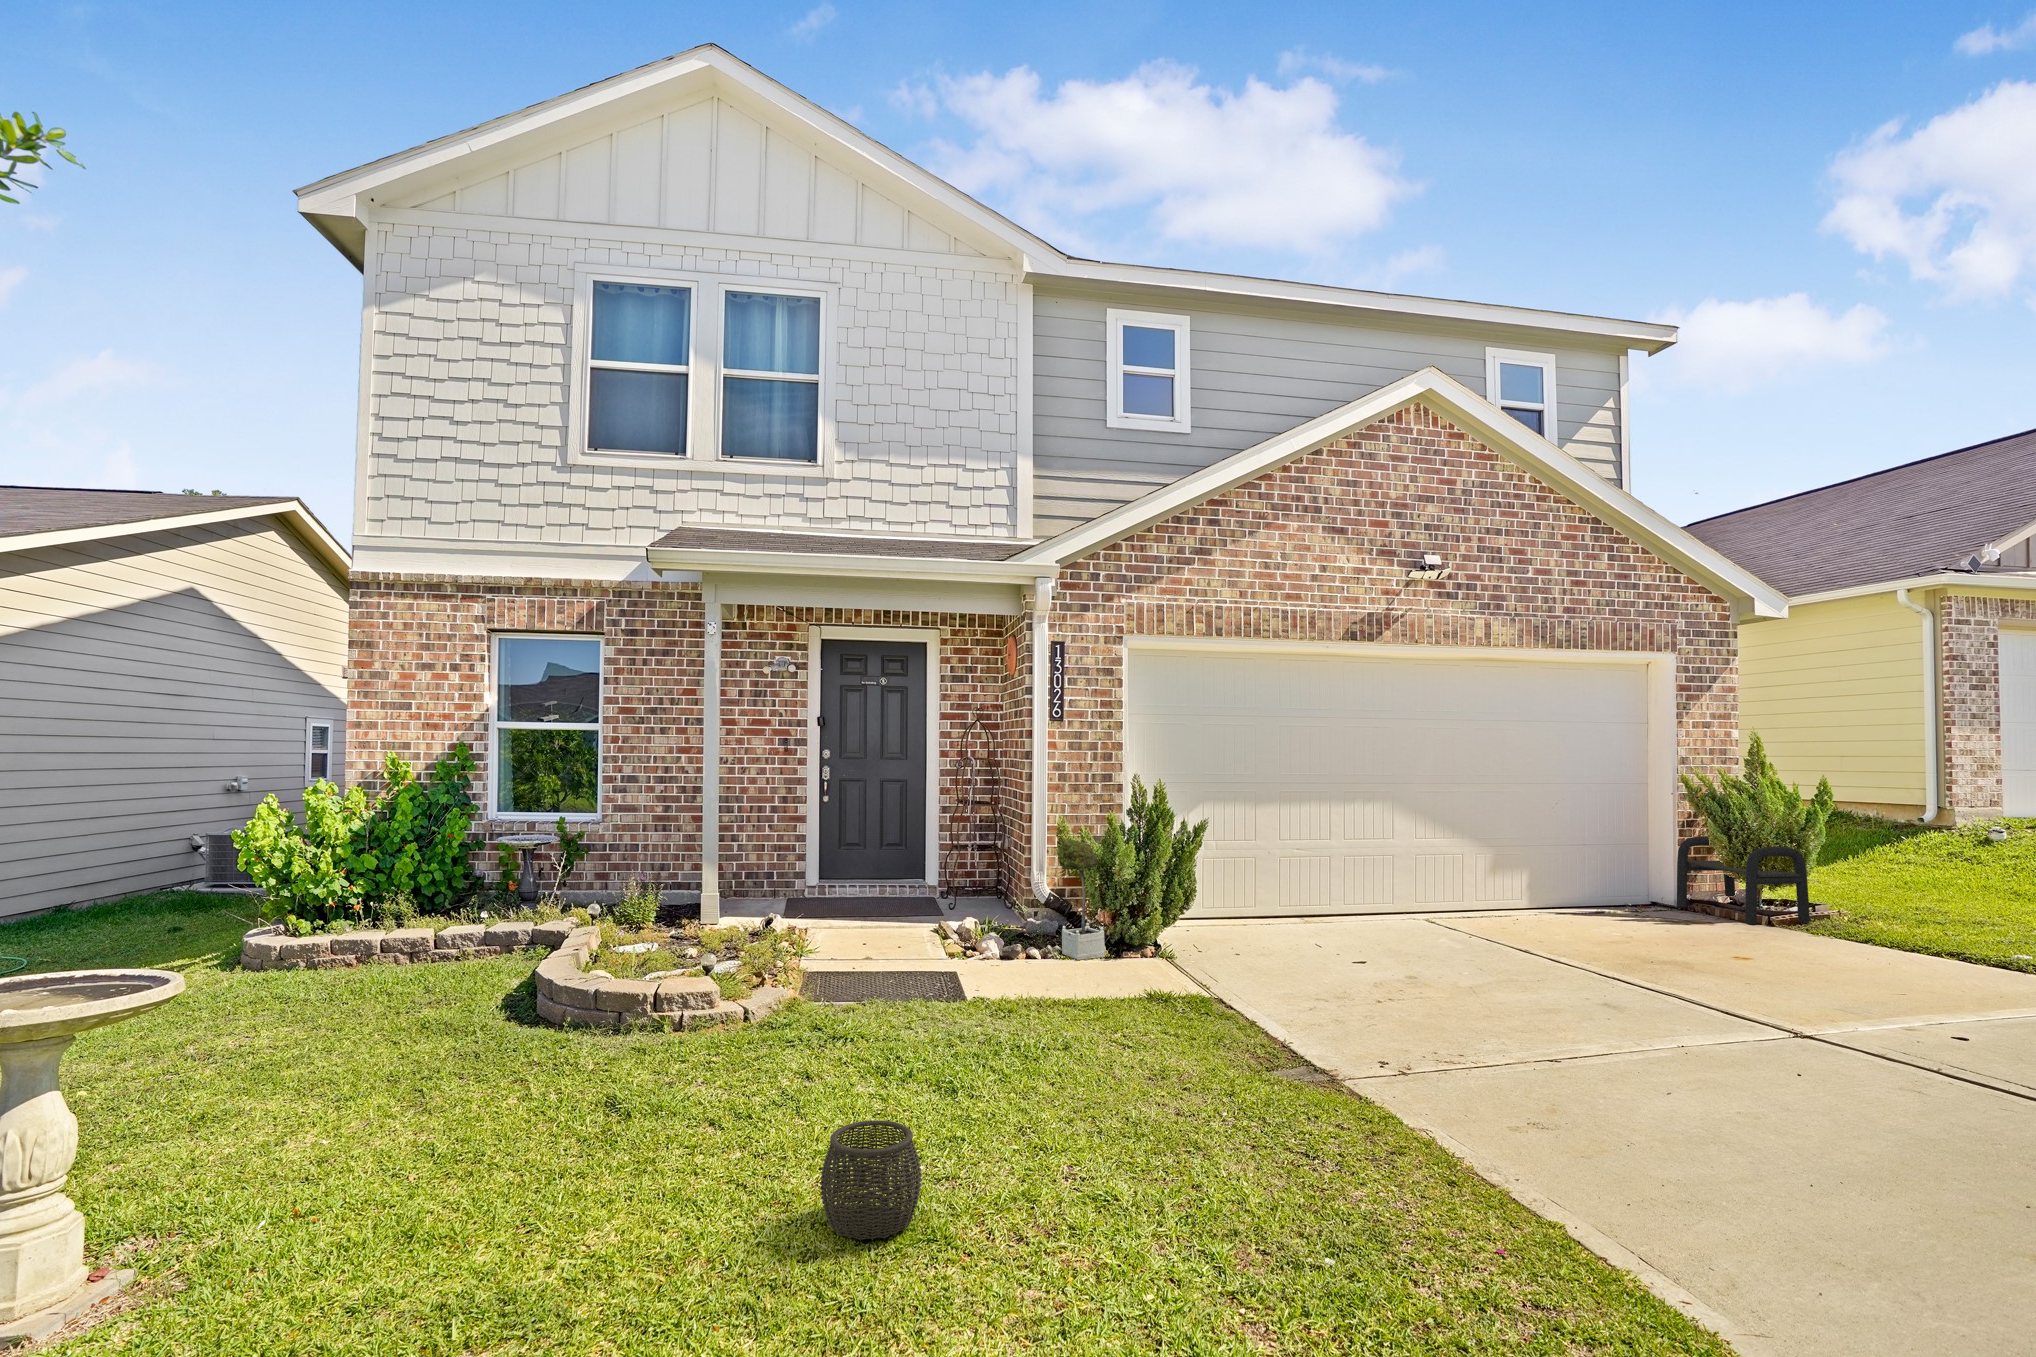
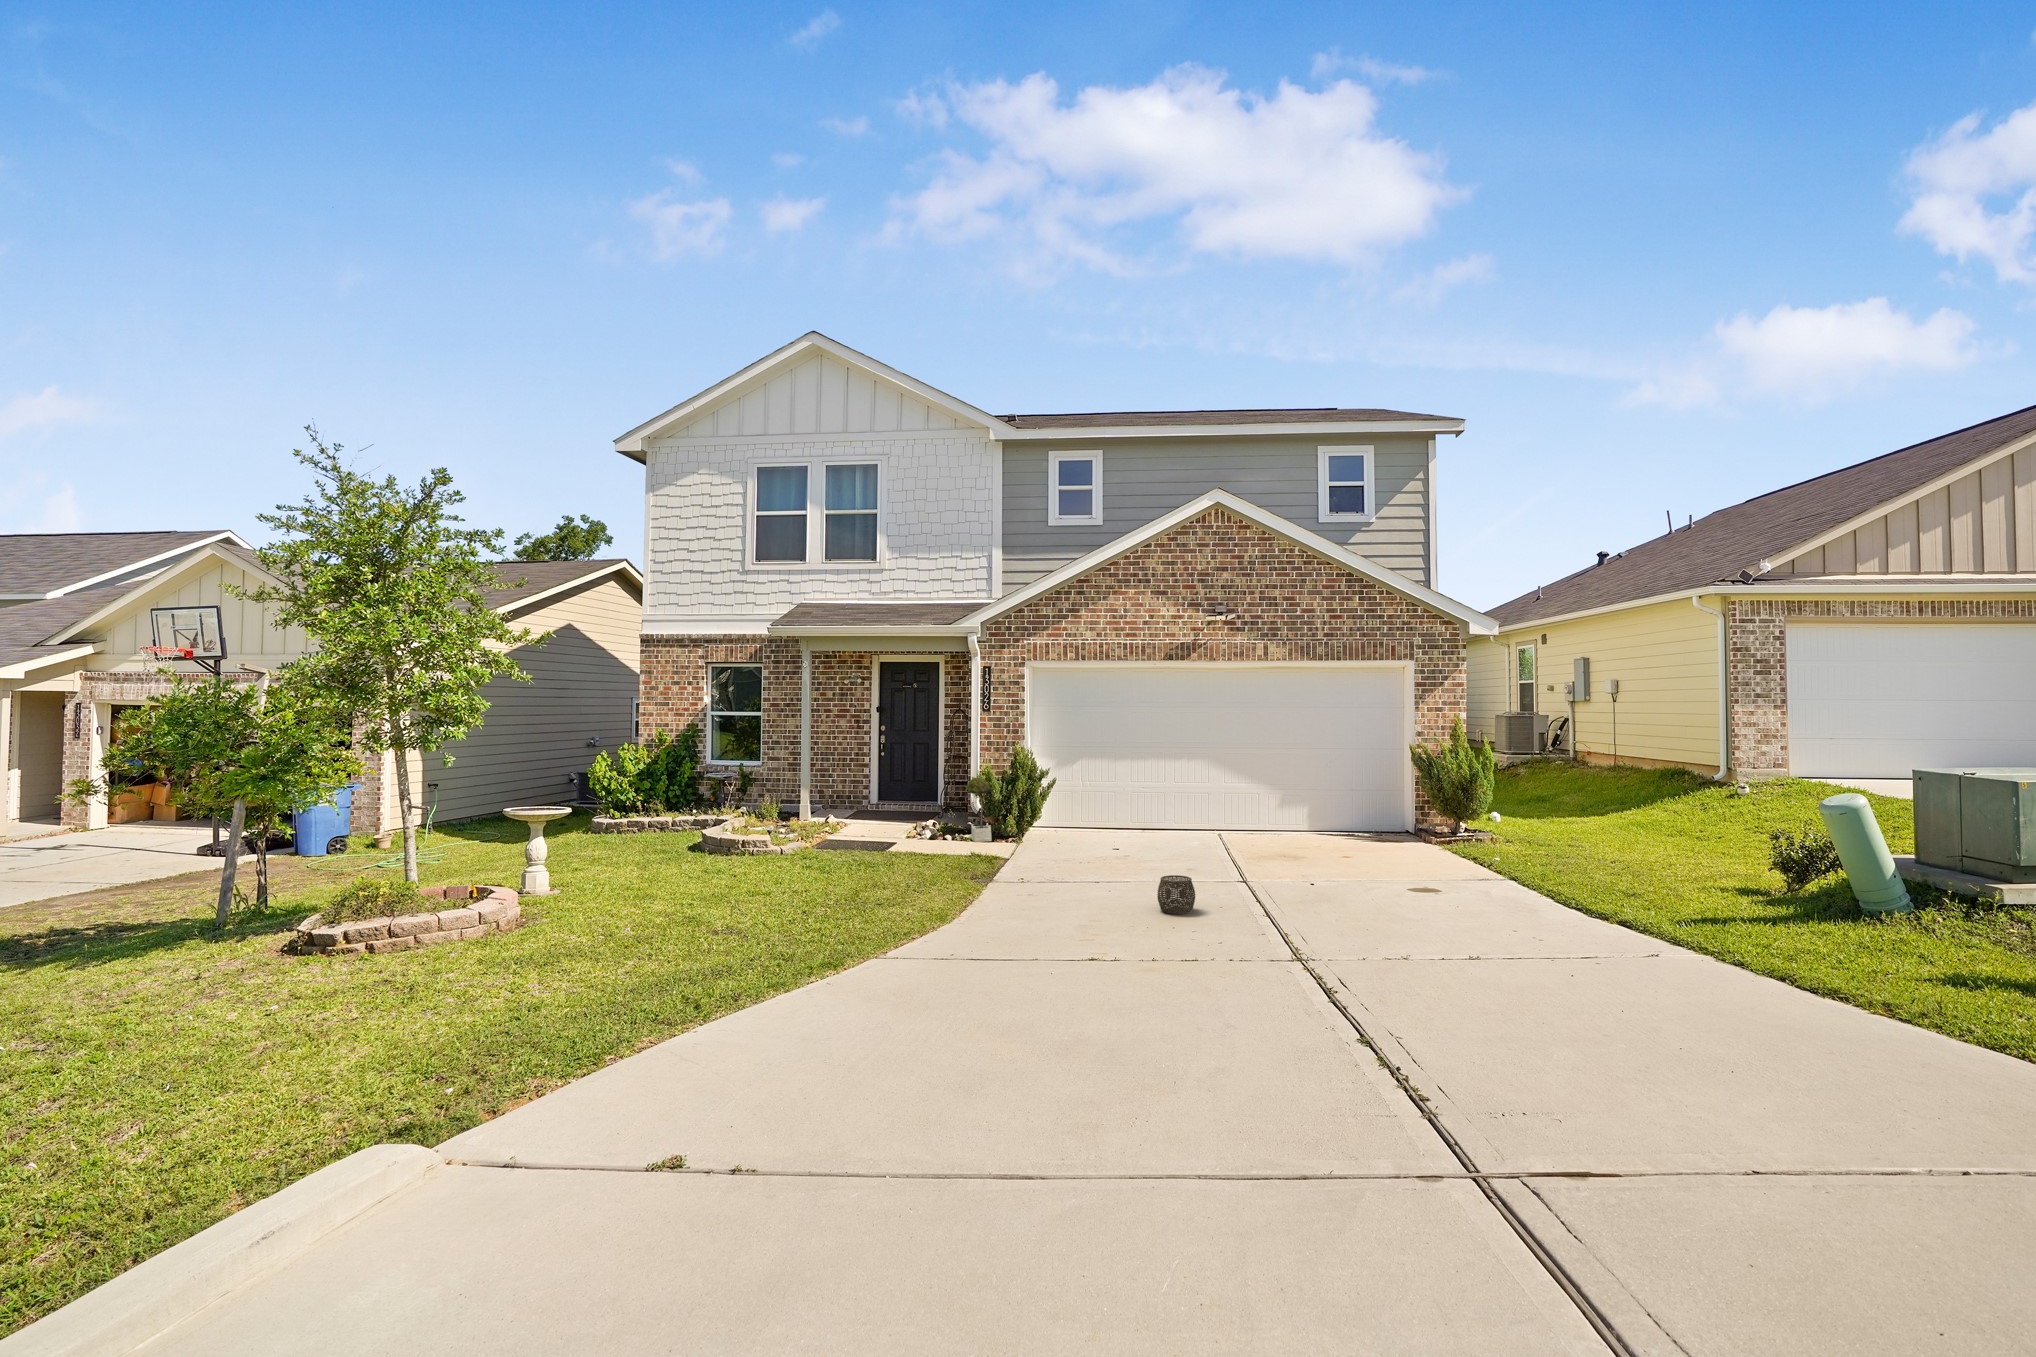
bench: present [1677,836,1810,924] -> none [1408,782,1470,839]
woven basket: present [820,1120,922,1240] -> present [1157,875,1195,914]

